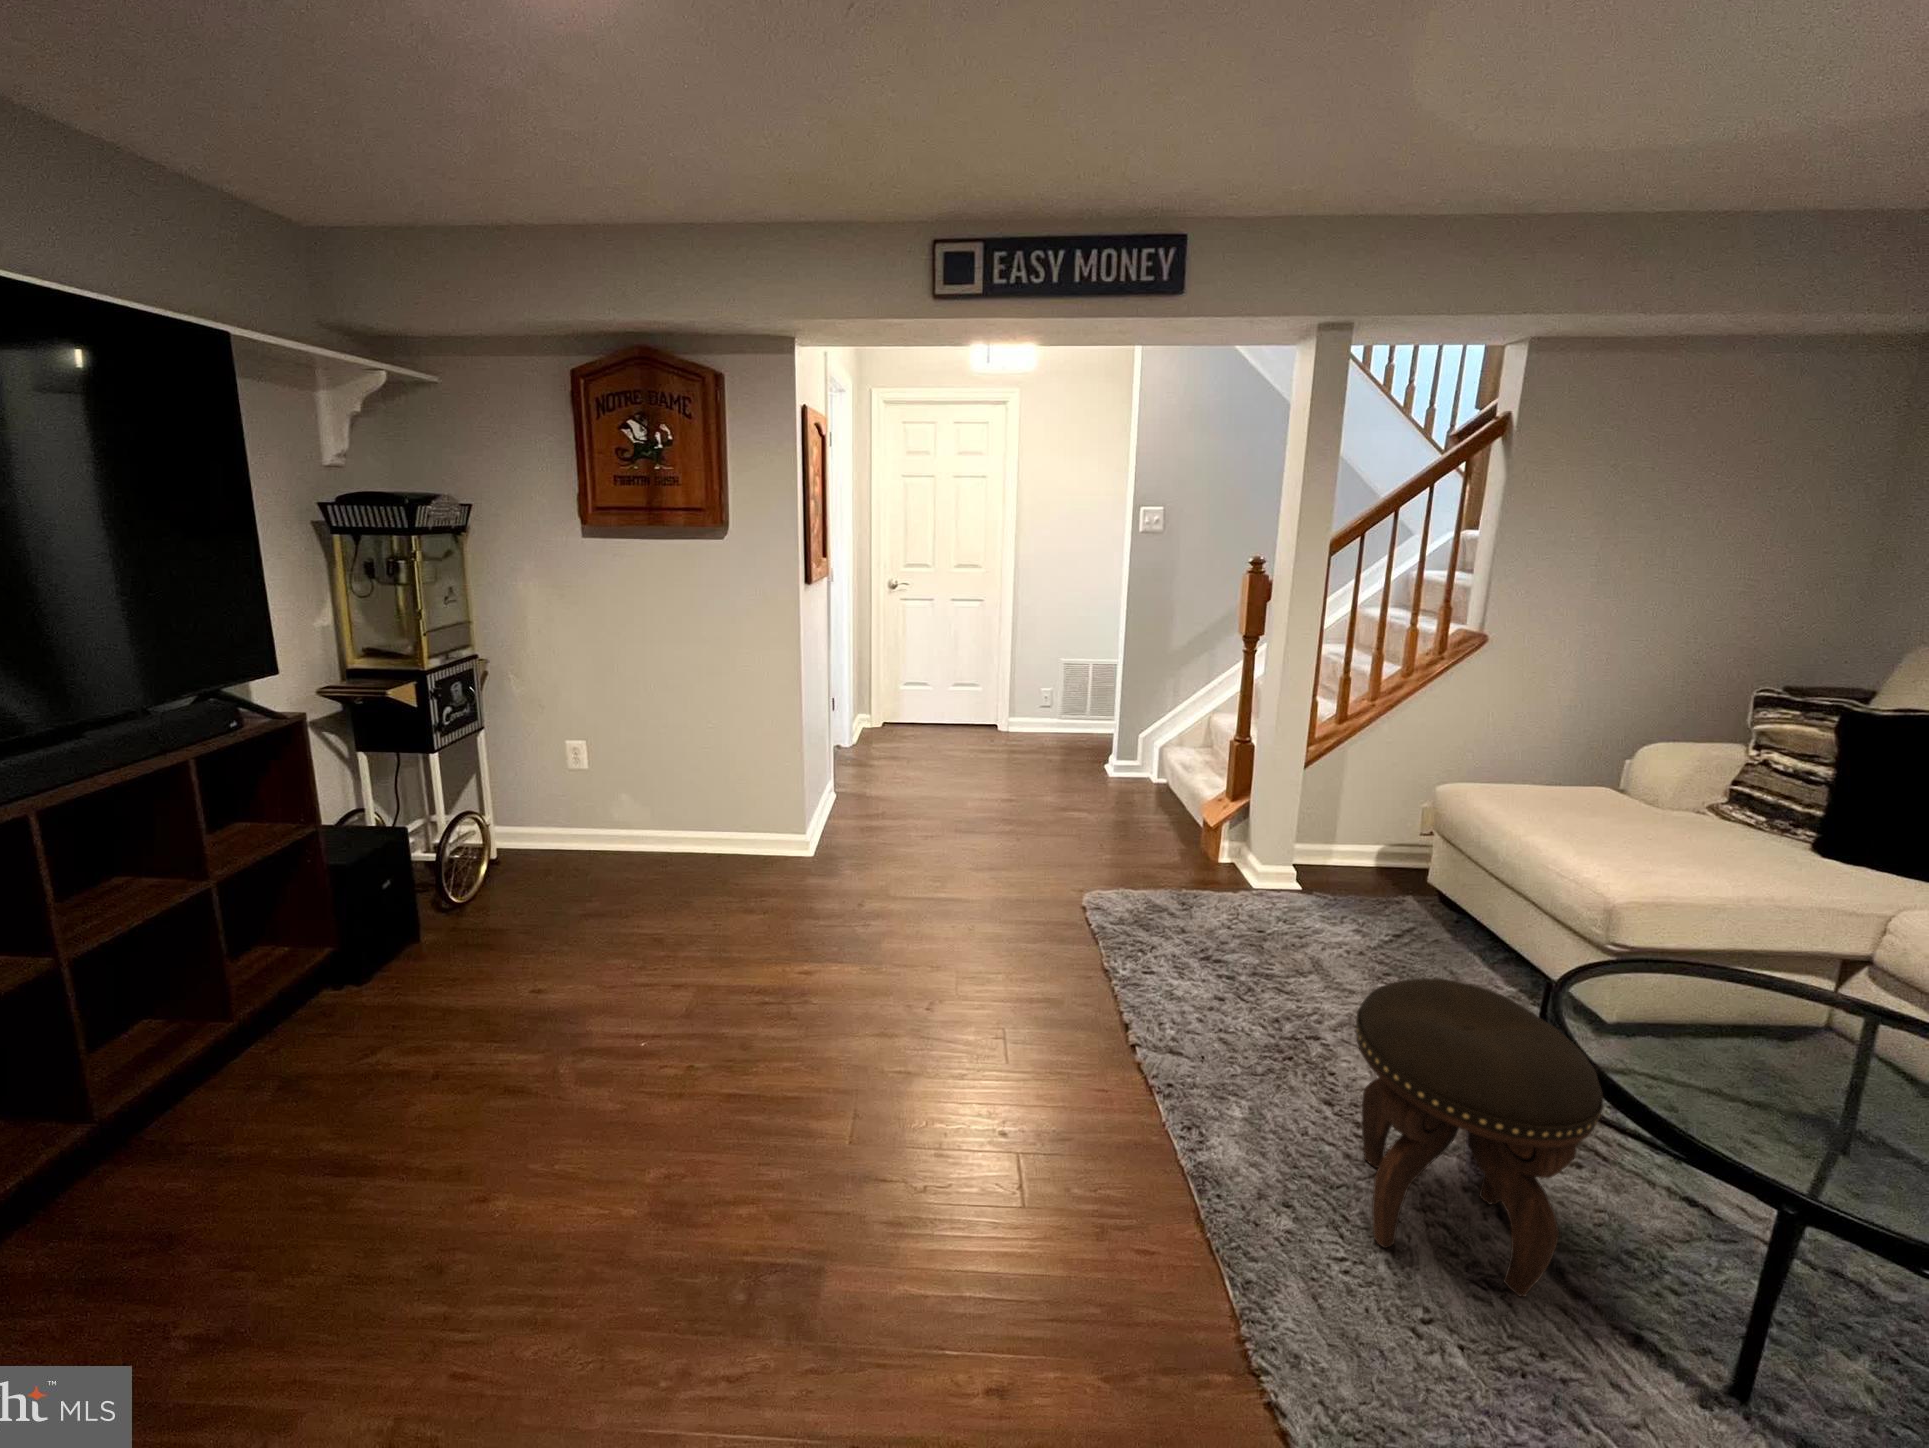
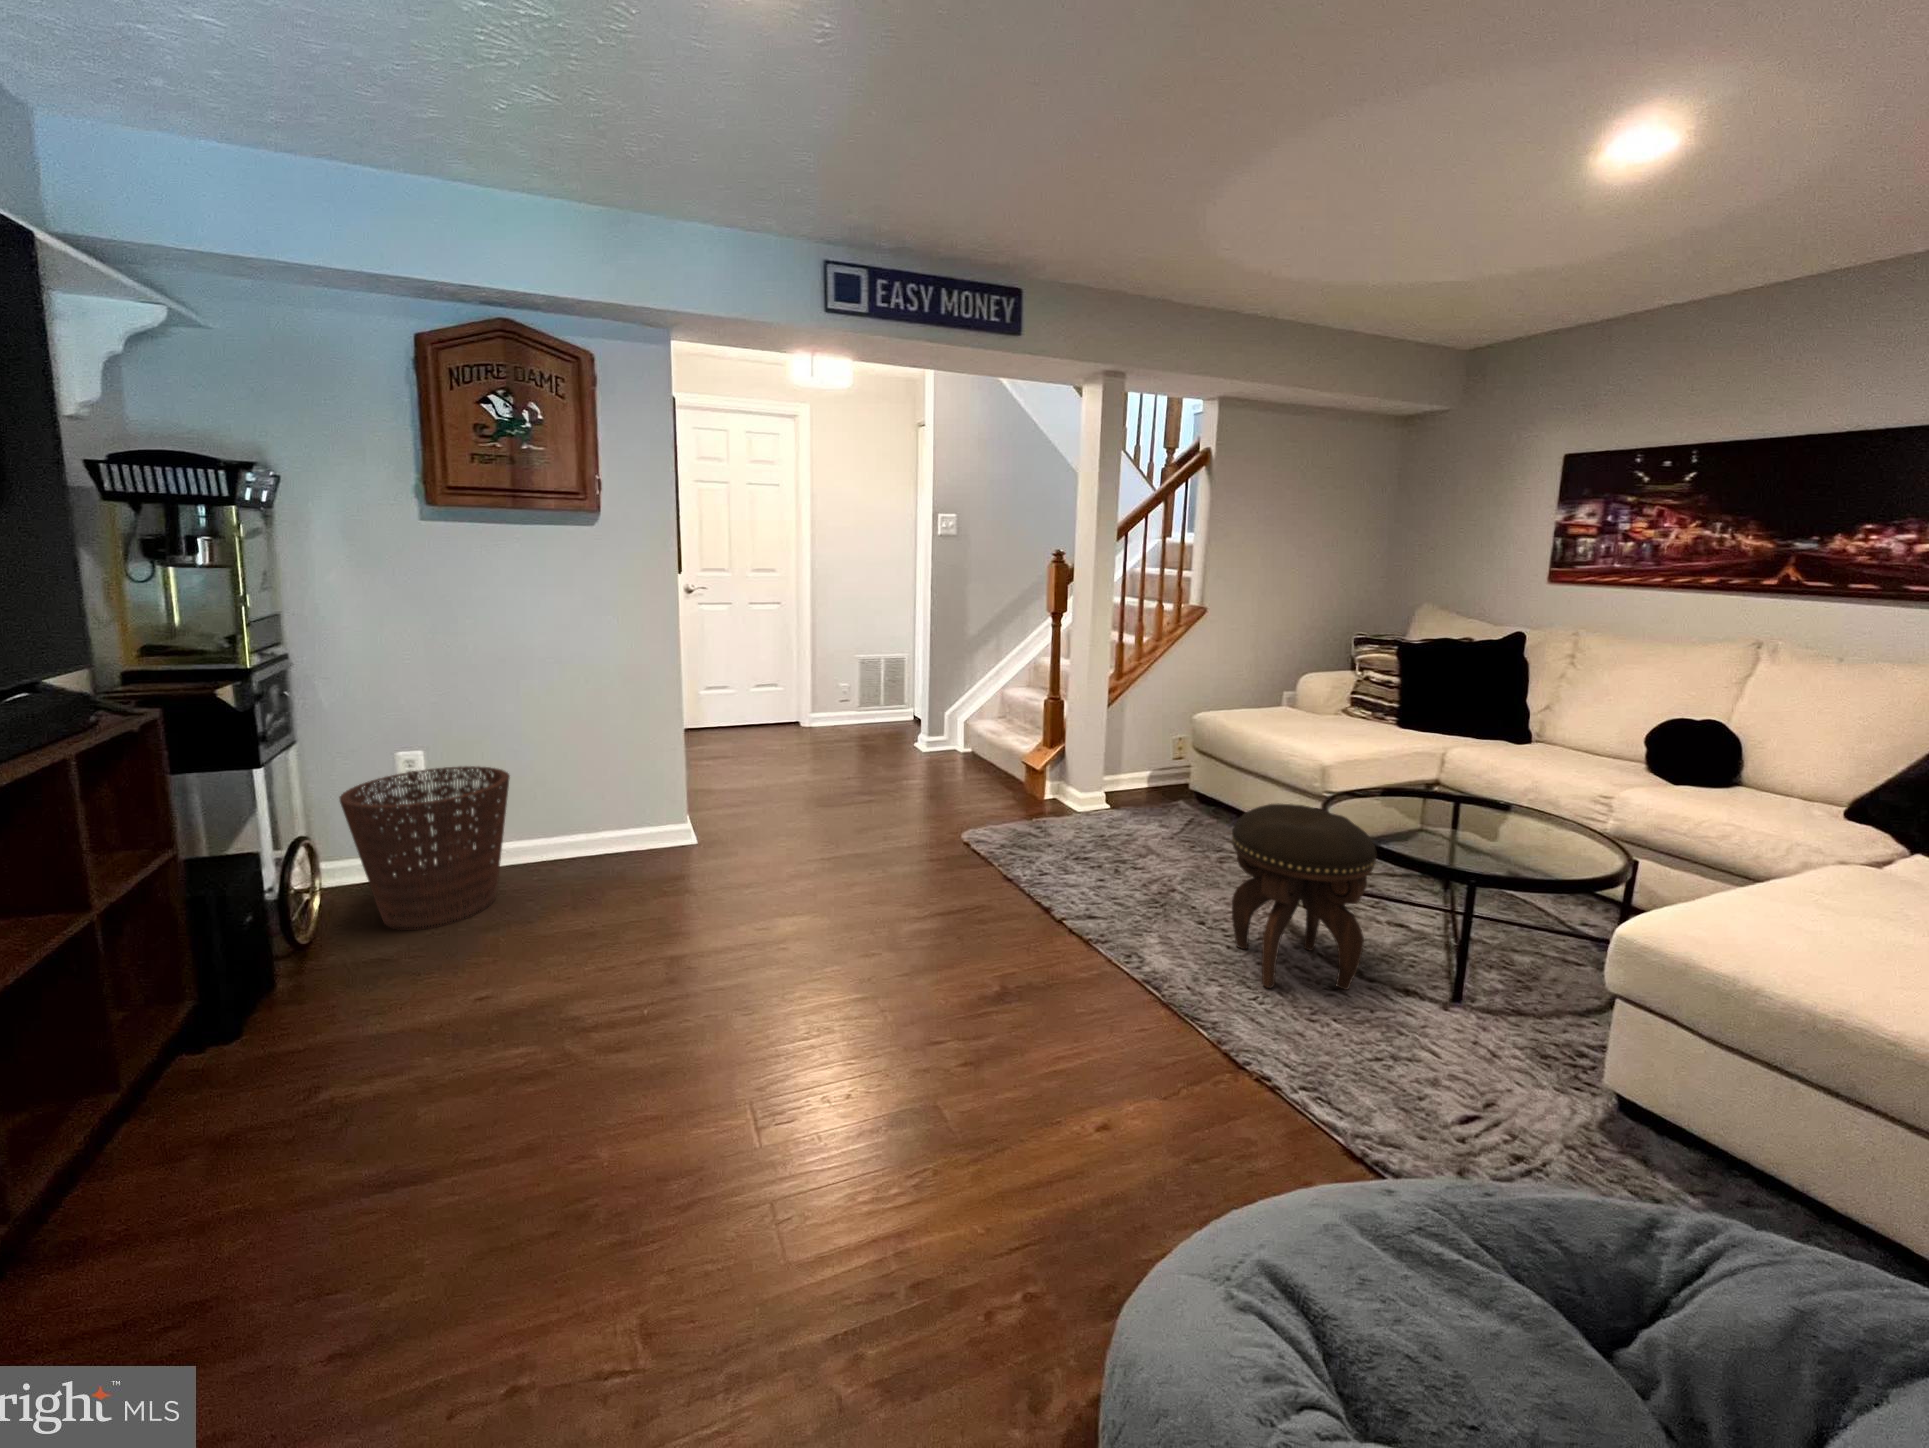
basket: none [507,754,638,898] -> present [339,766,510,930]

